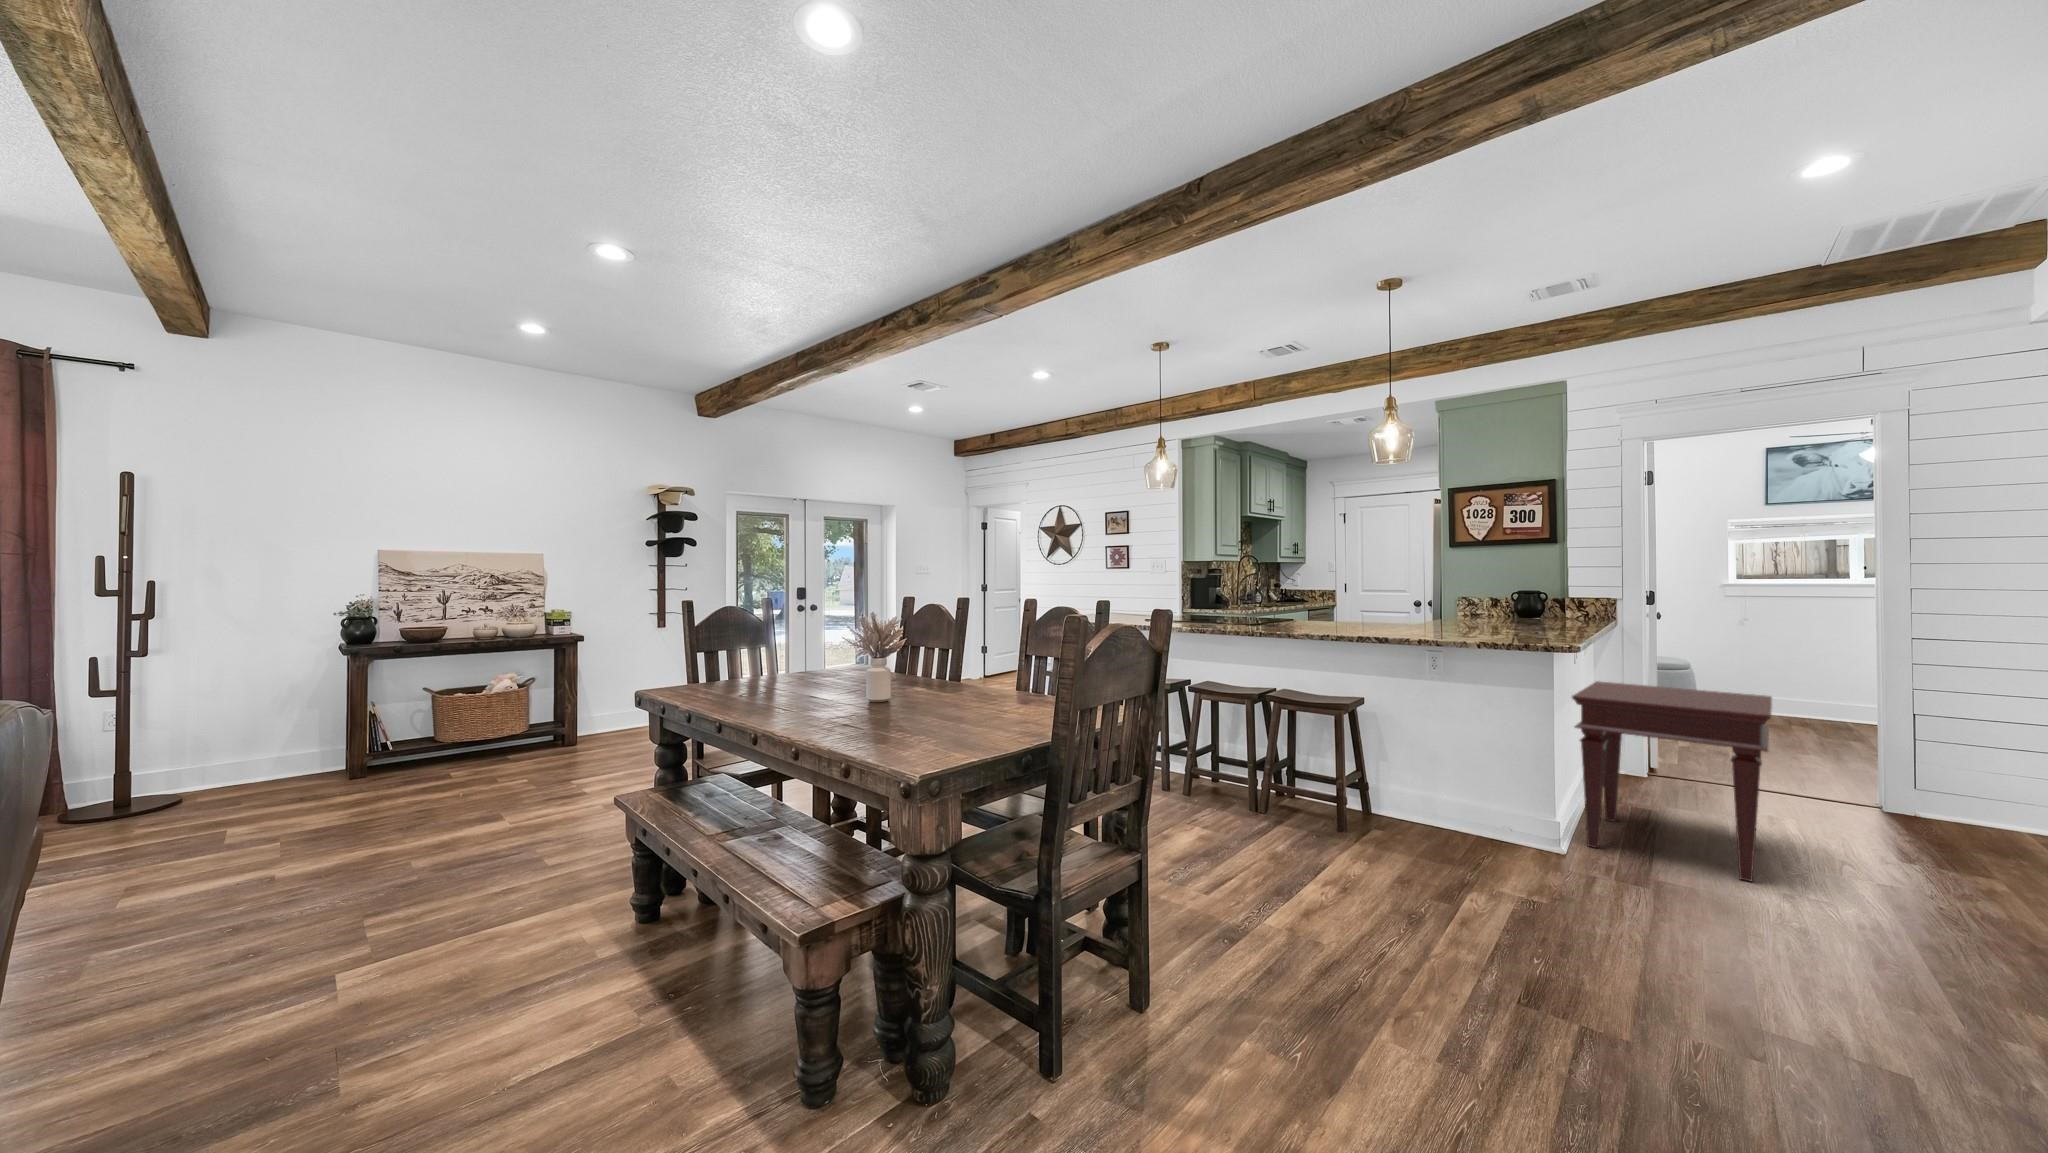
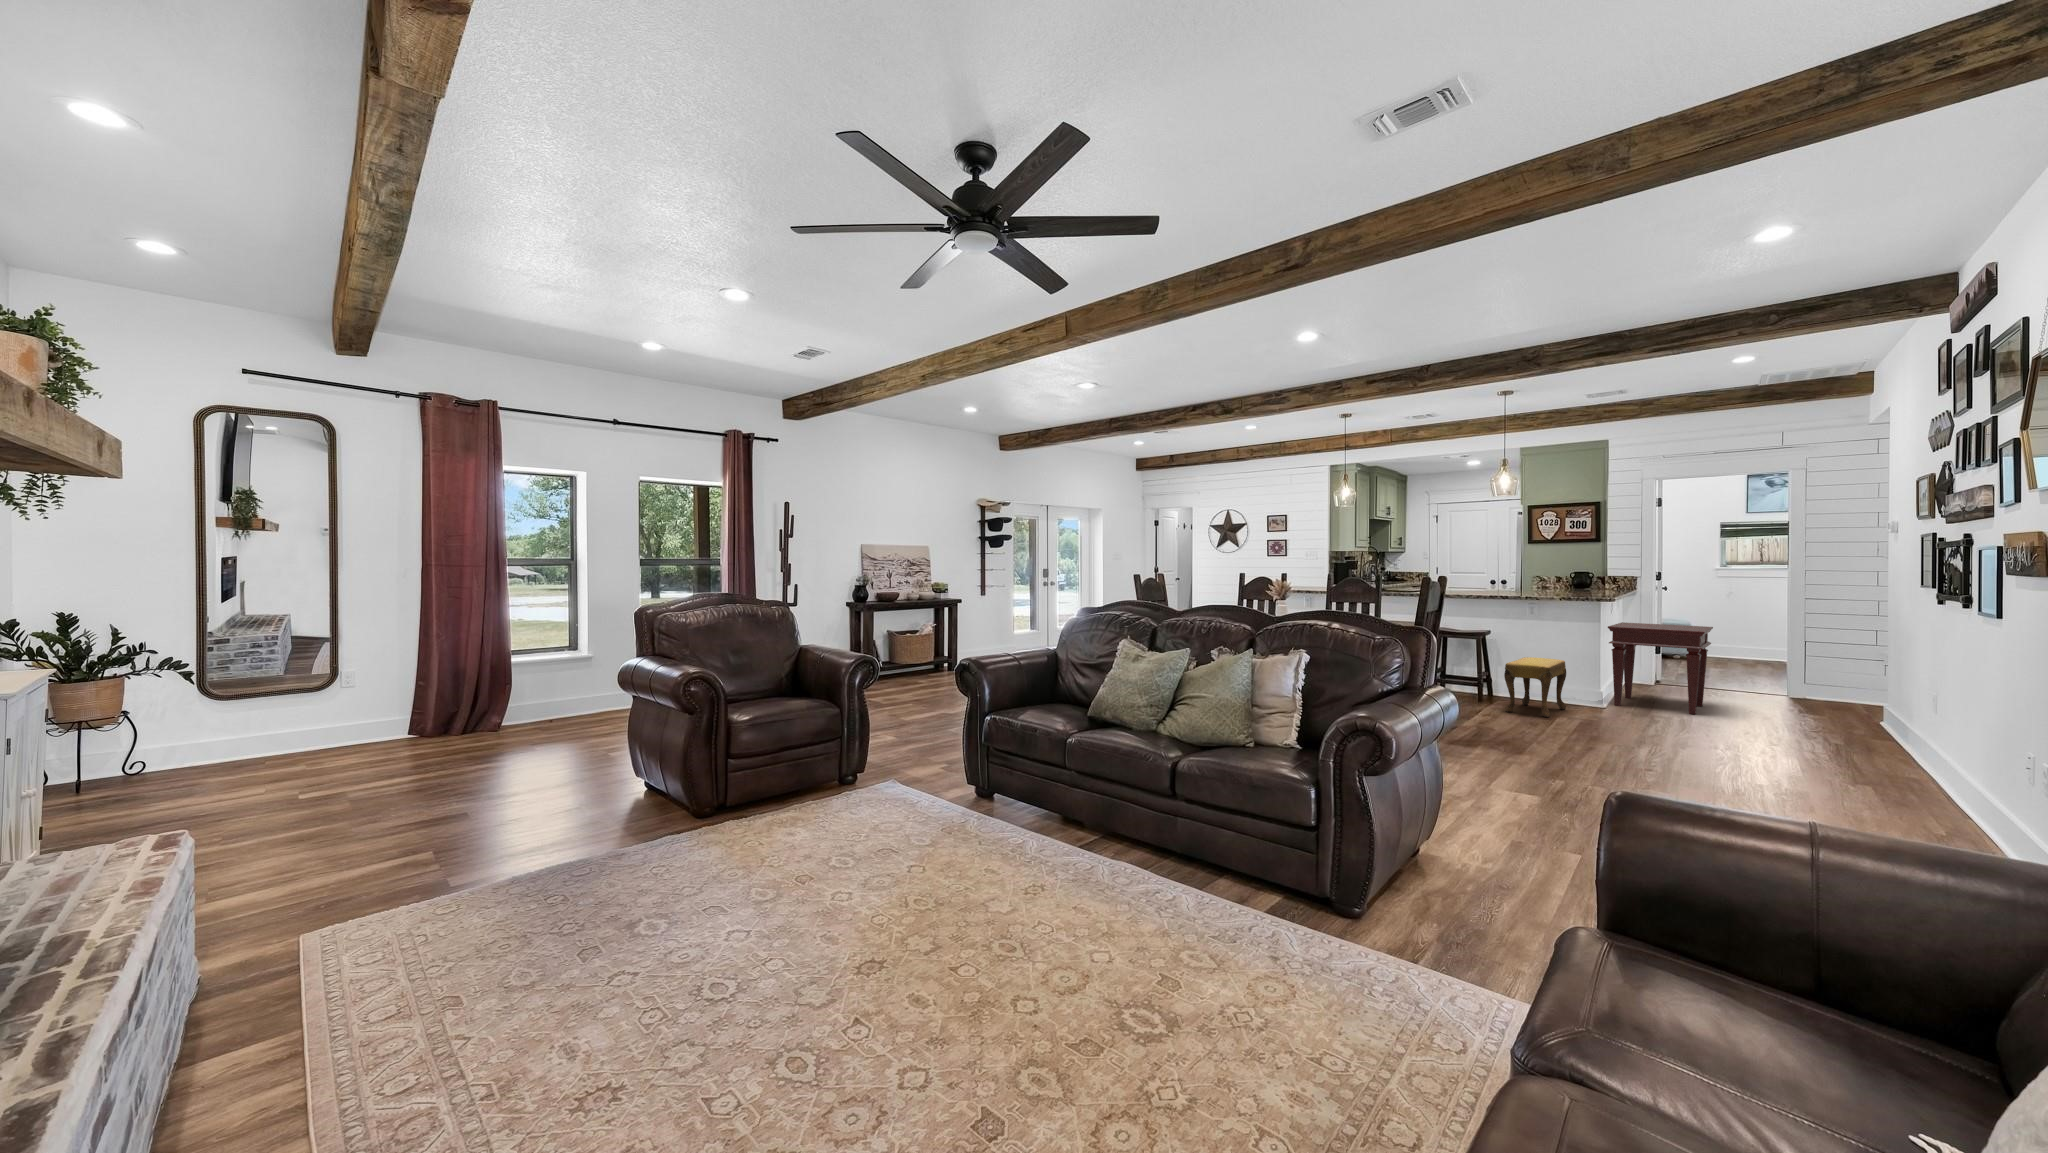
footstool: none [1368,755,1493,898] -> present [1504,657,1566,717]

